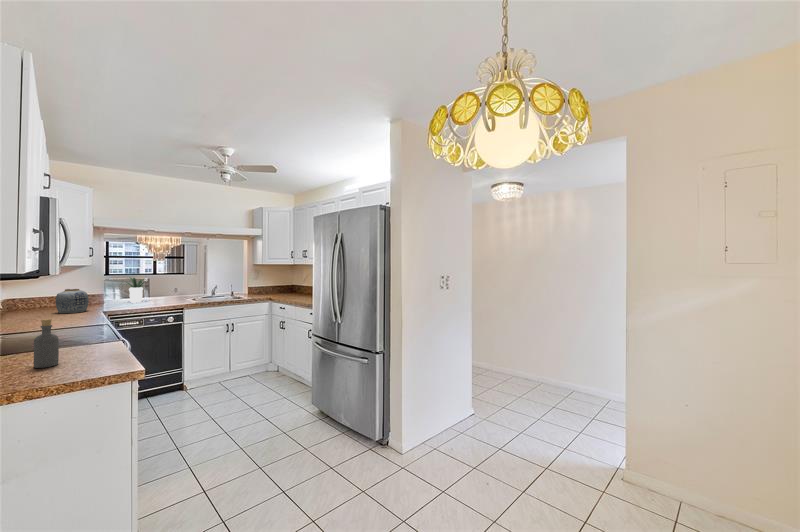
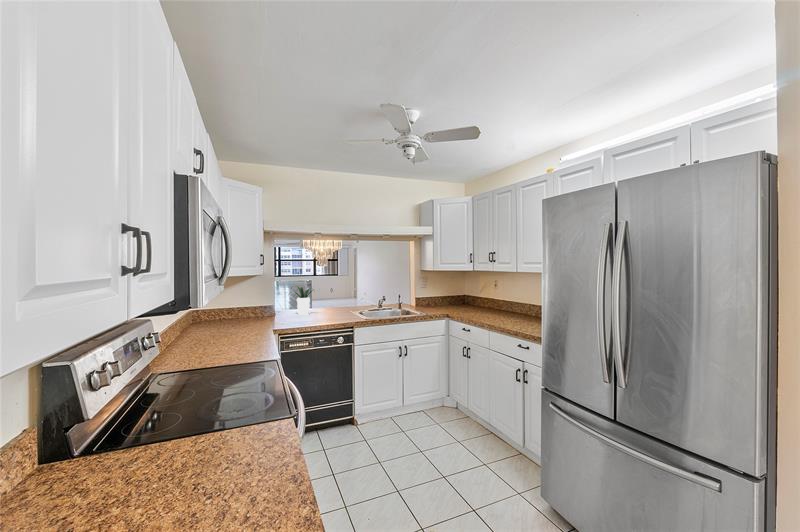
vase: present [56,289,89,313] -> none [231,302,260,330]
bottle: present [34,319,59,368] -> none [173,401,212,504]

